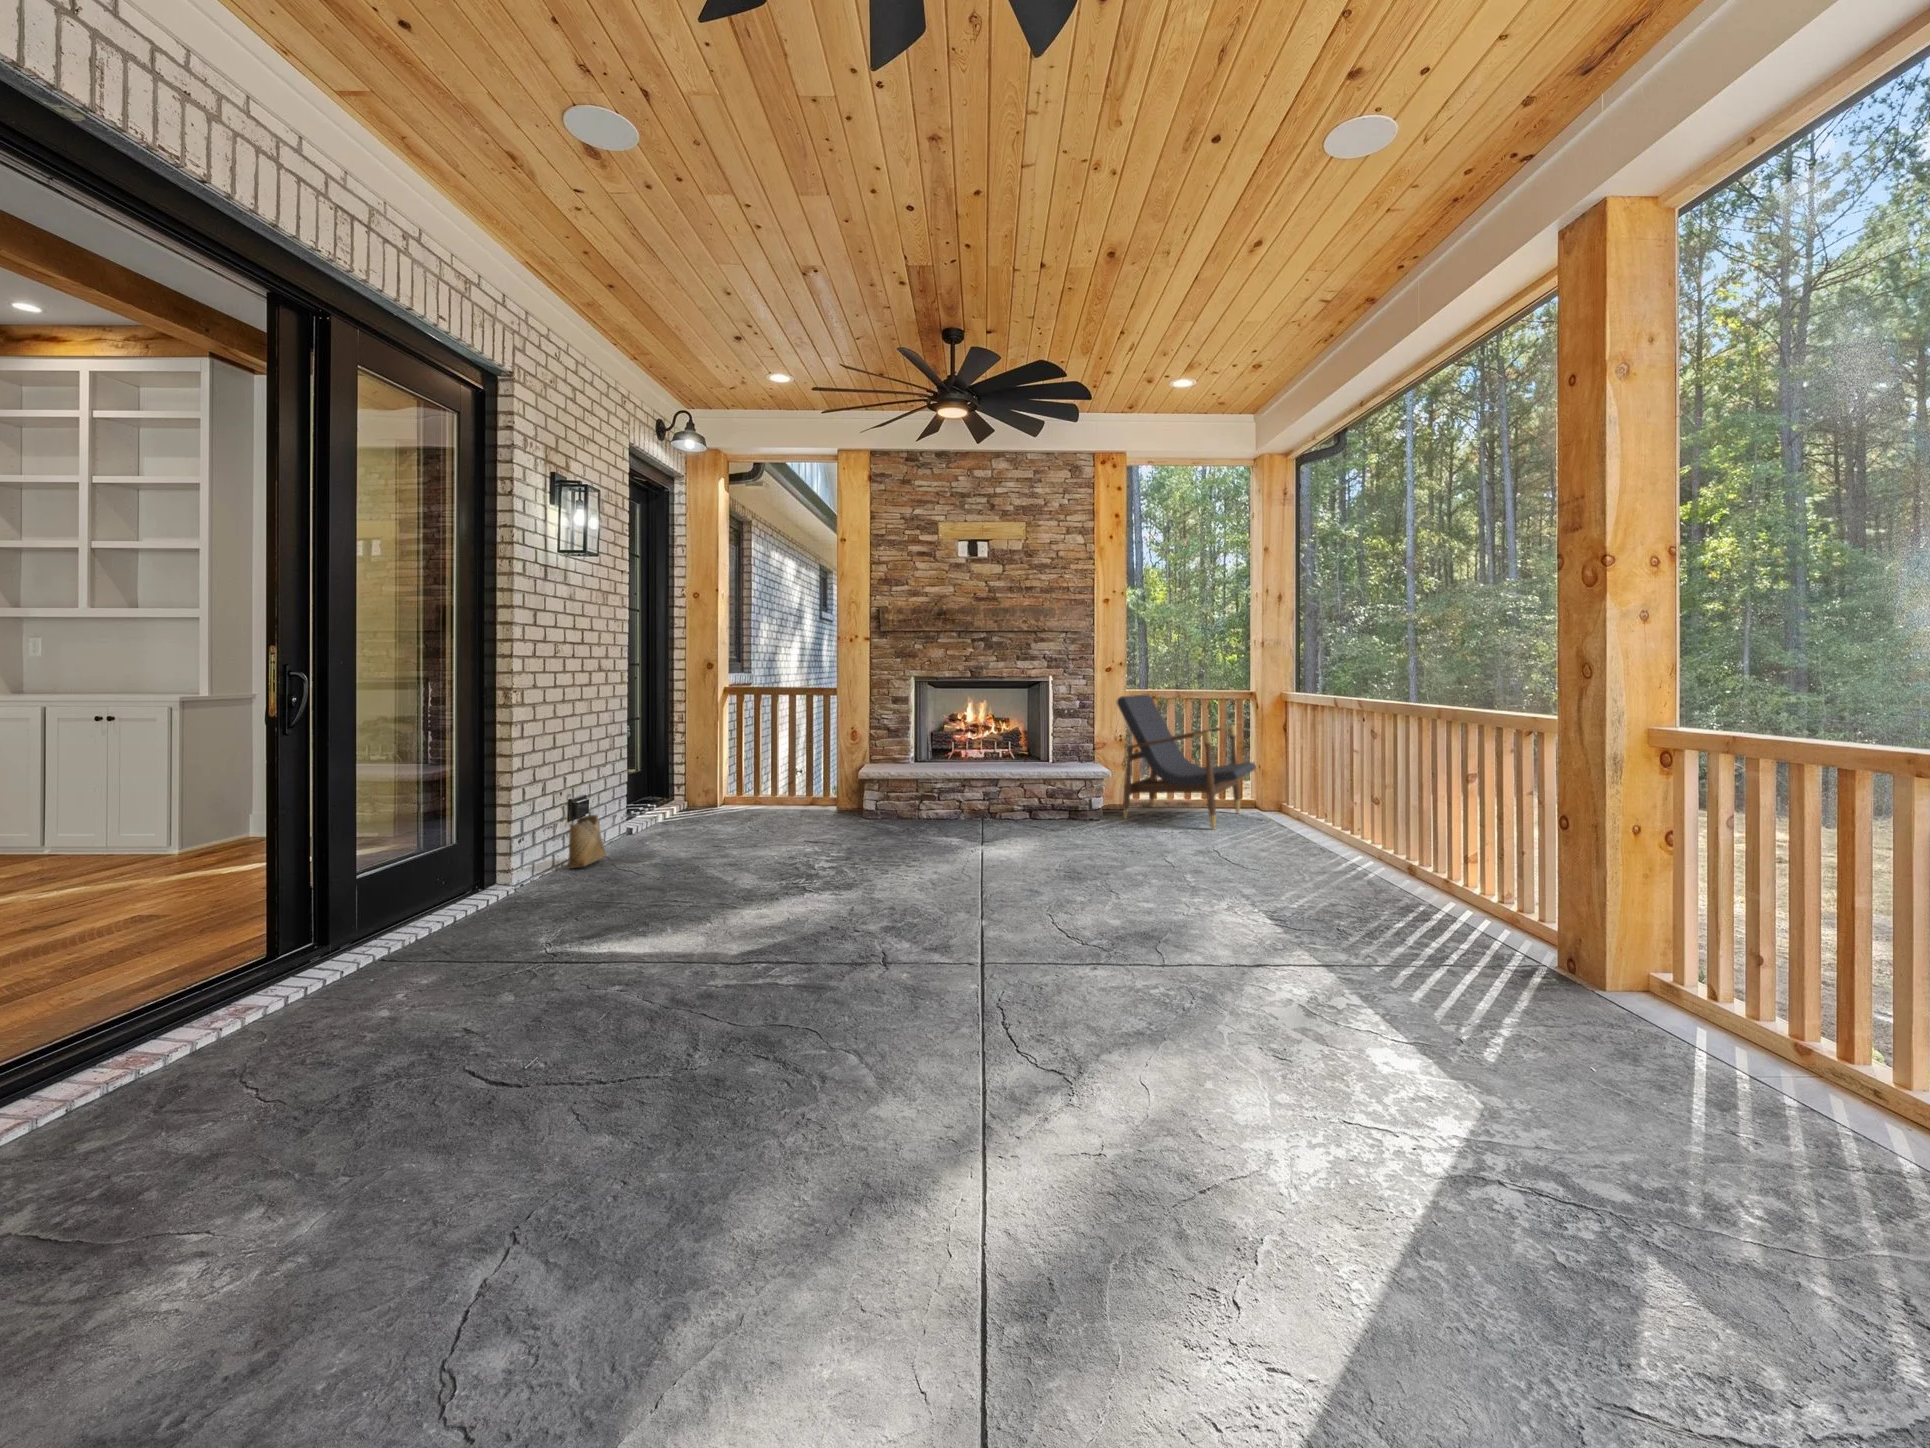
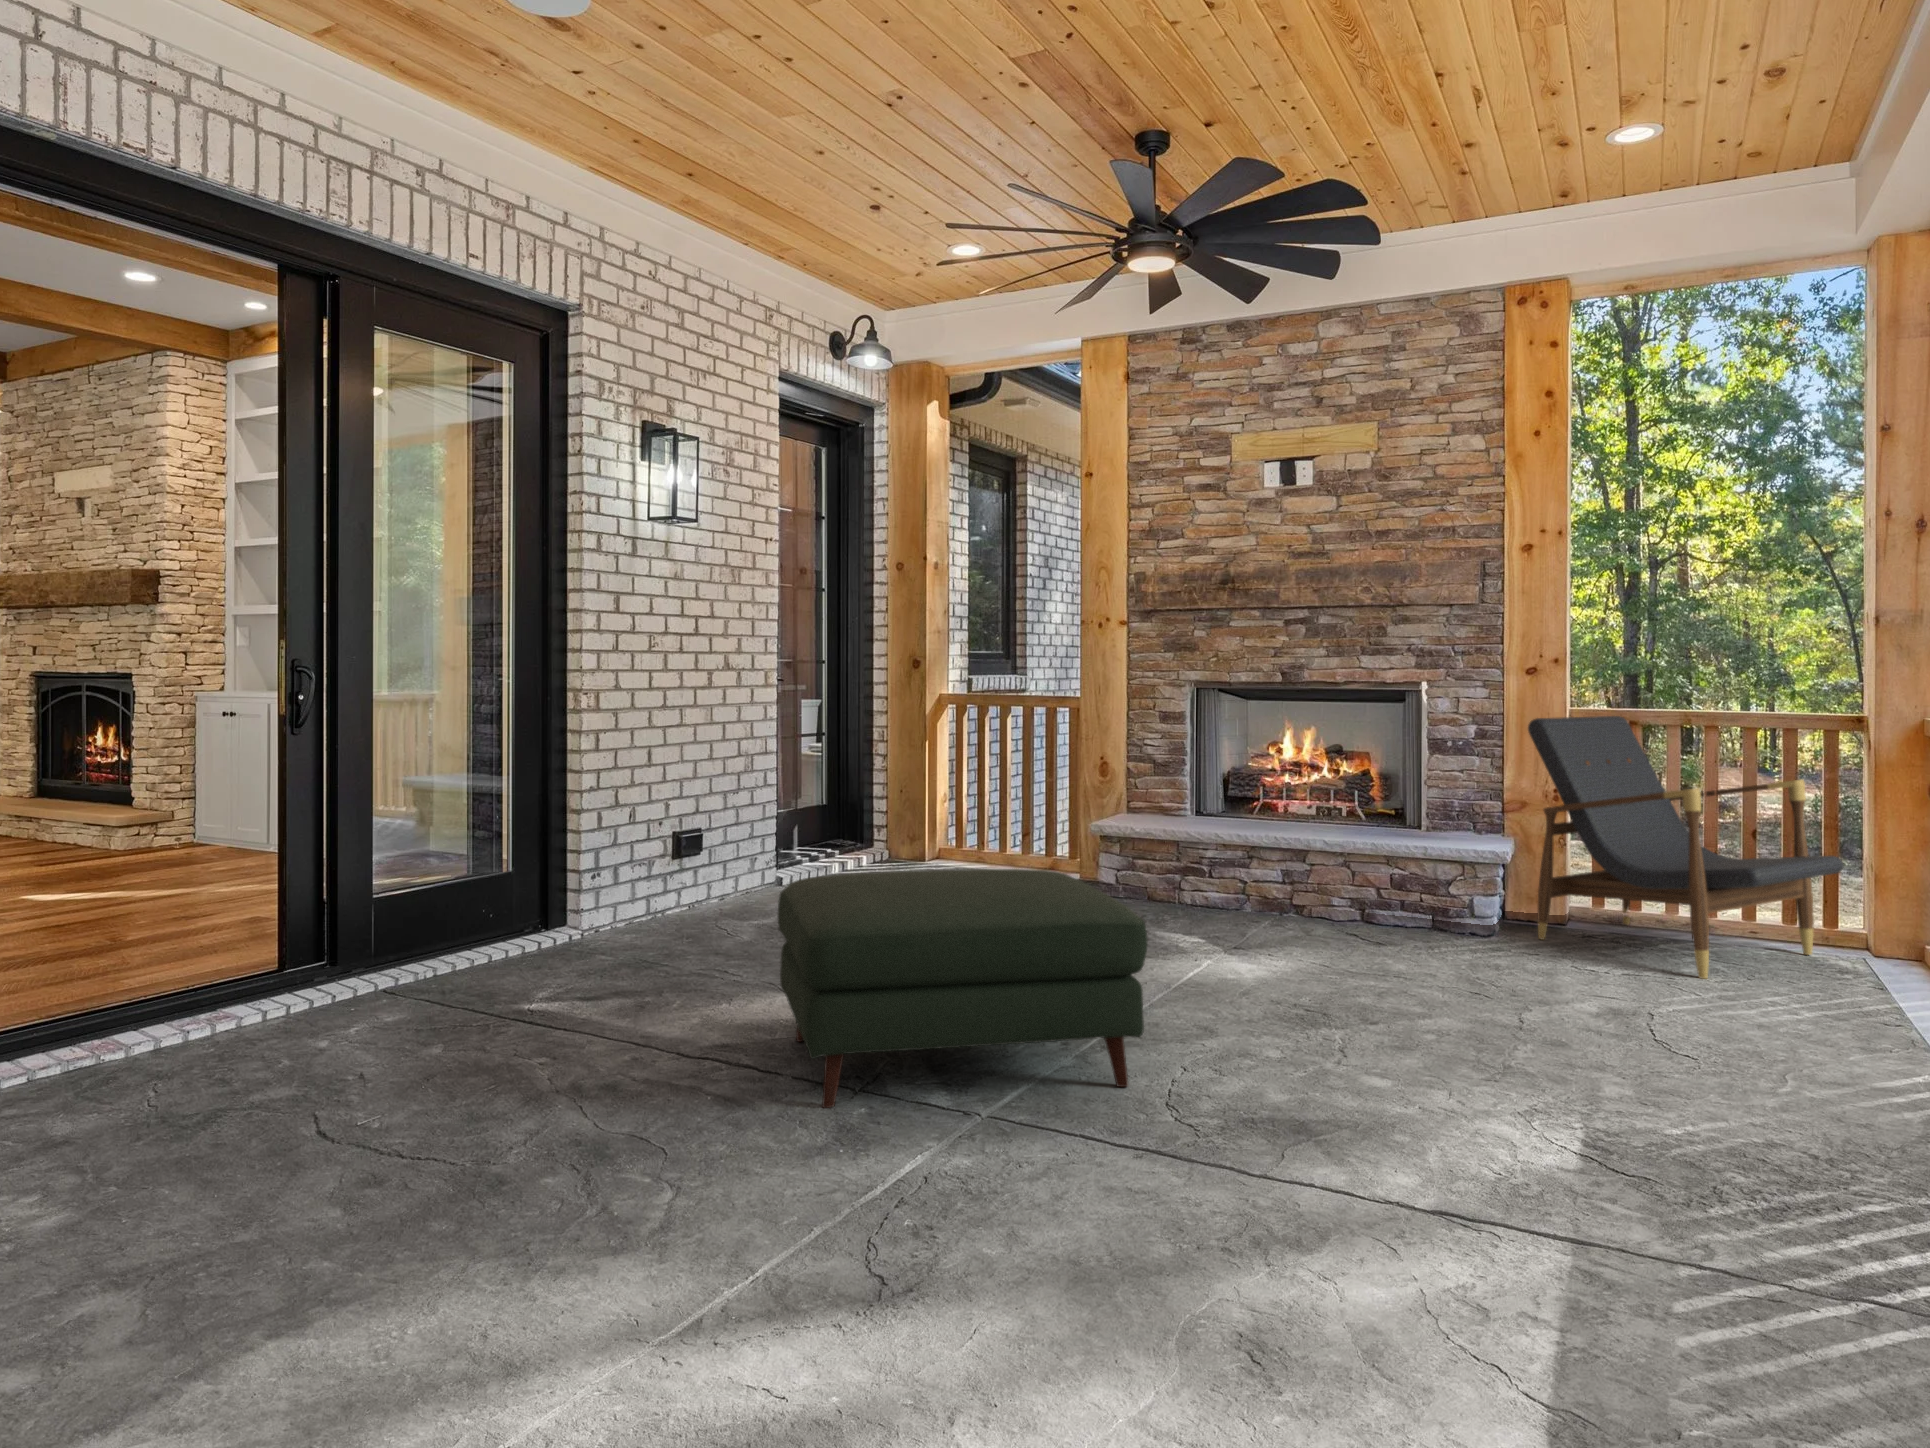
woven basket: present [567,793,606,868] -> none [654,825,707,918]
ottoman: none [791,800,1052,971] -> present [778,869,1148,1108]

